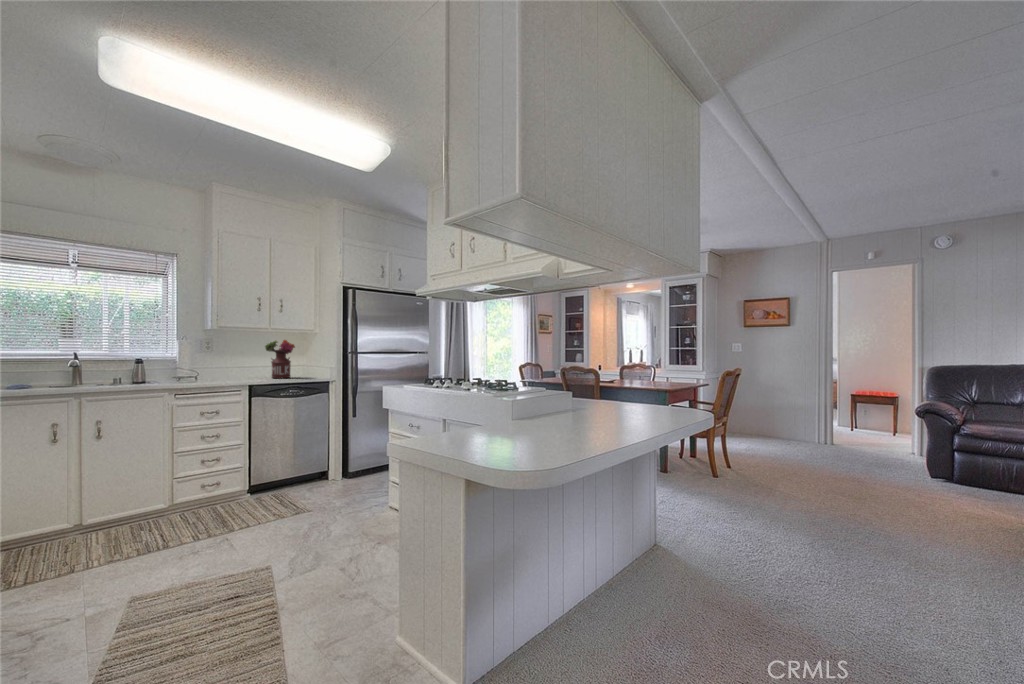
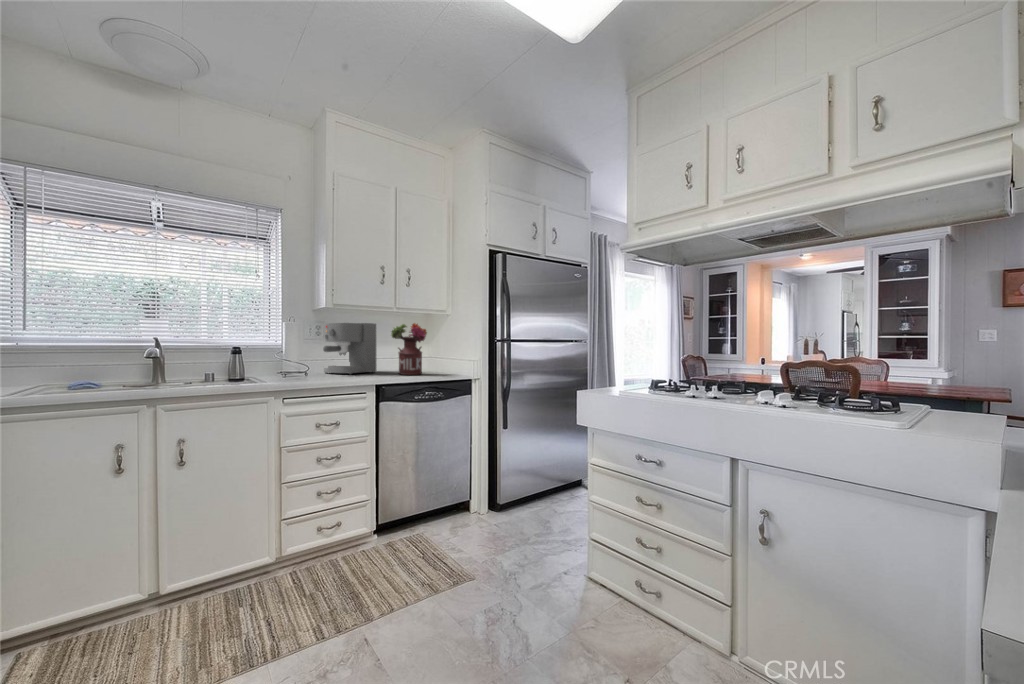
coffee maker: none [210,339,256,378] -> present [323,323,377,374]

